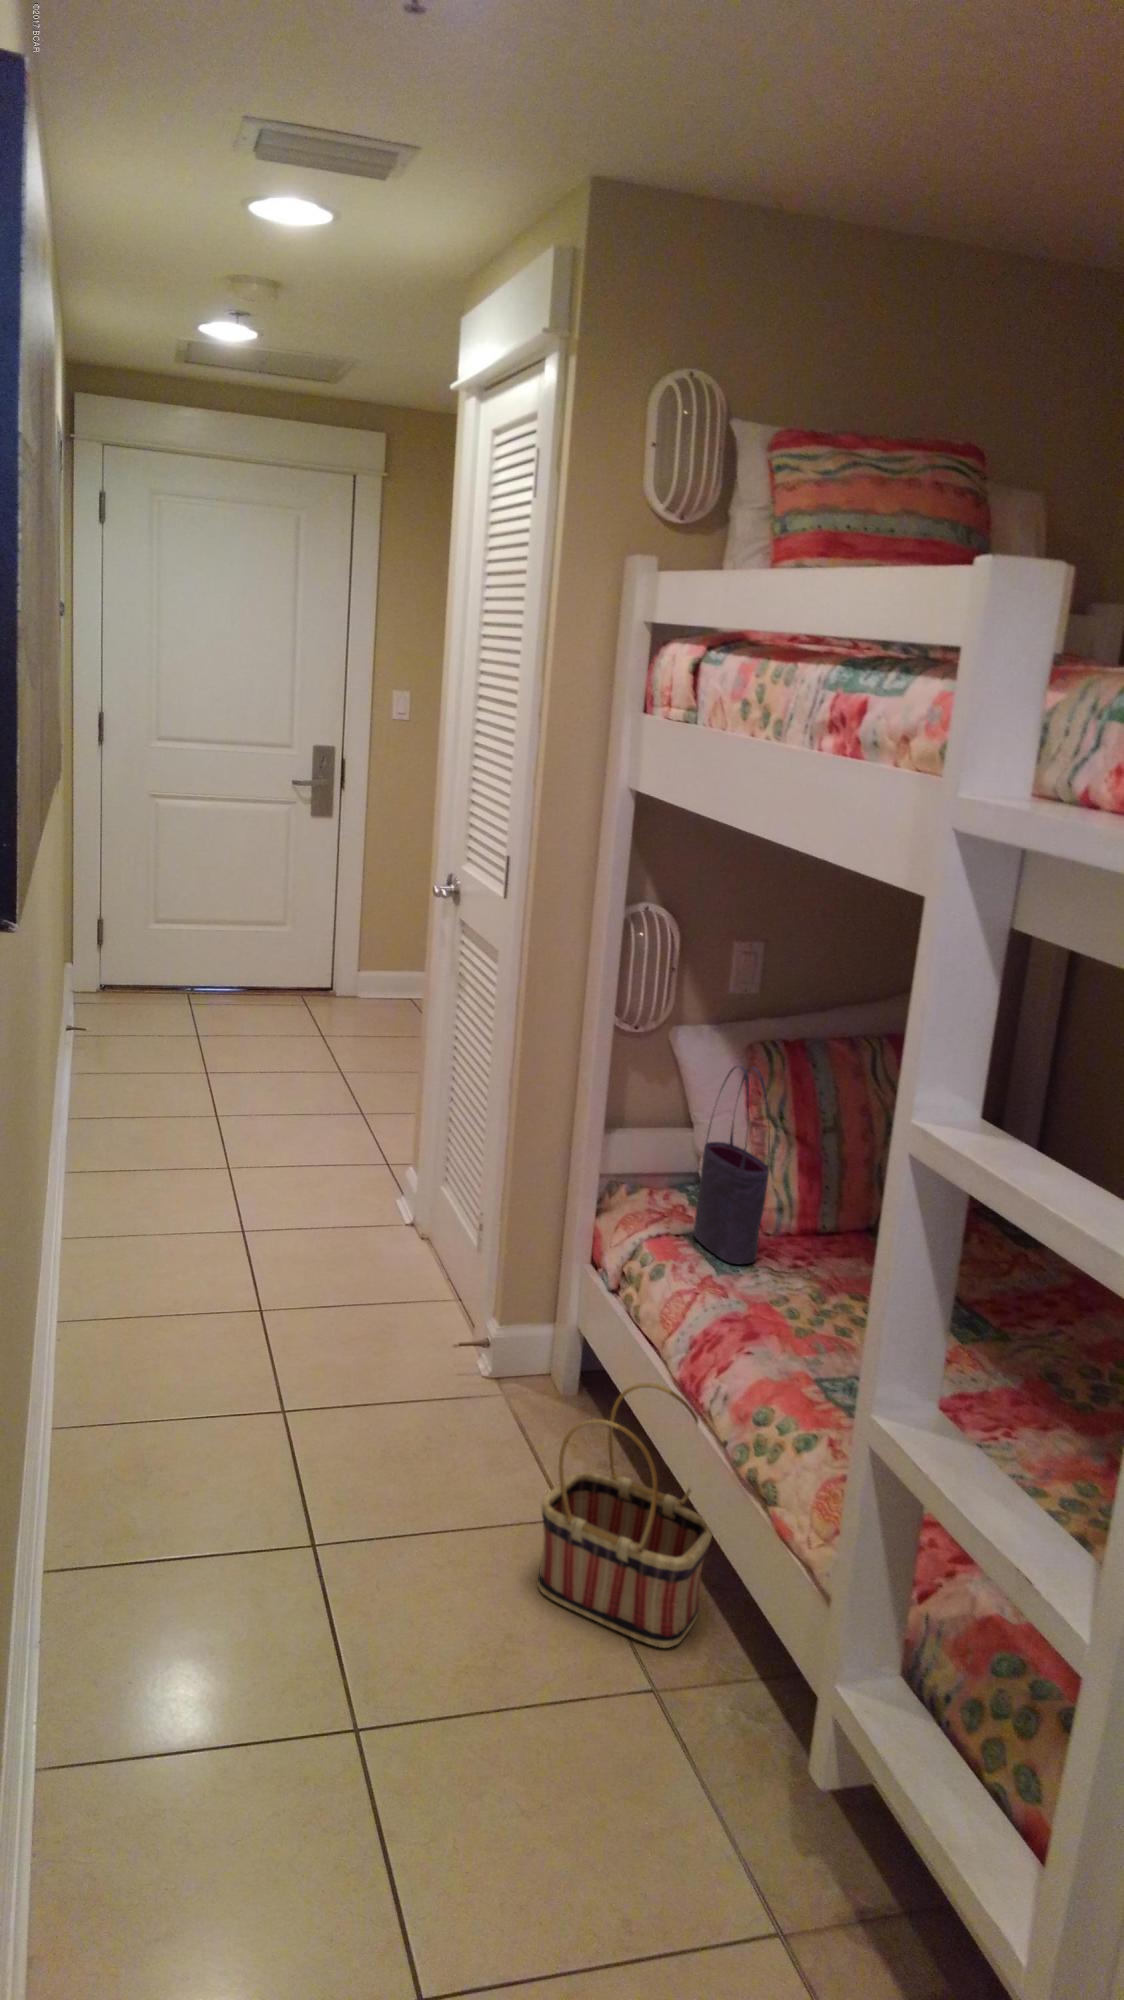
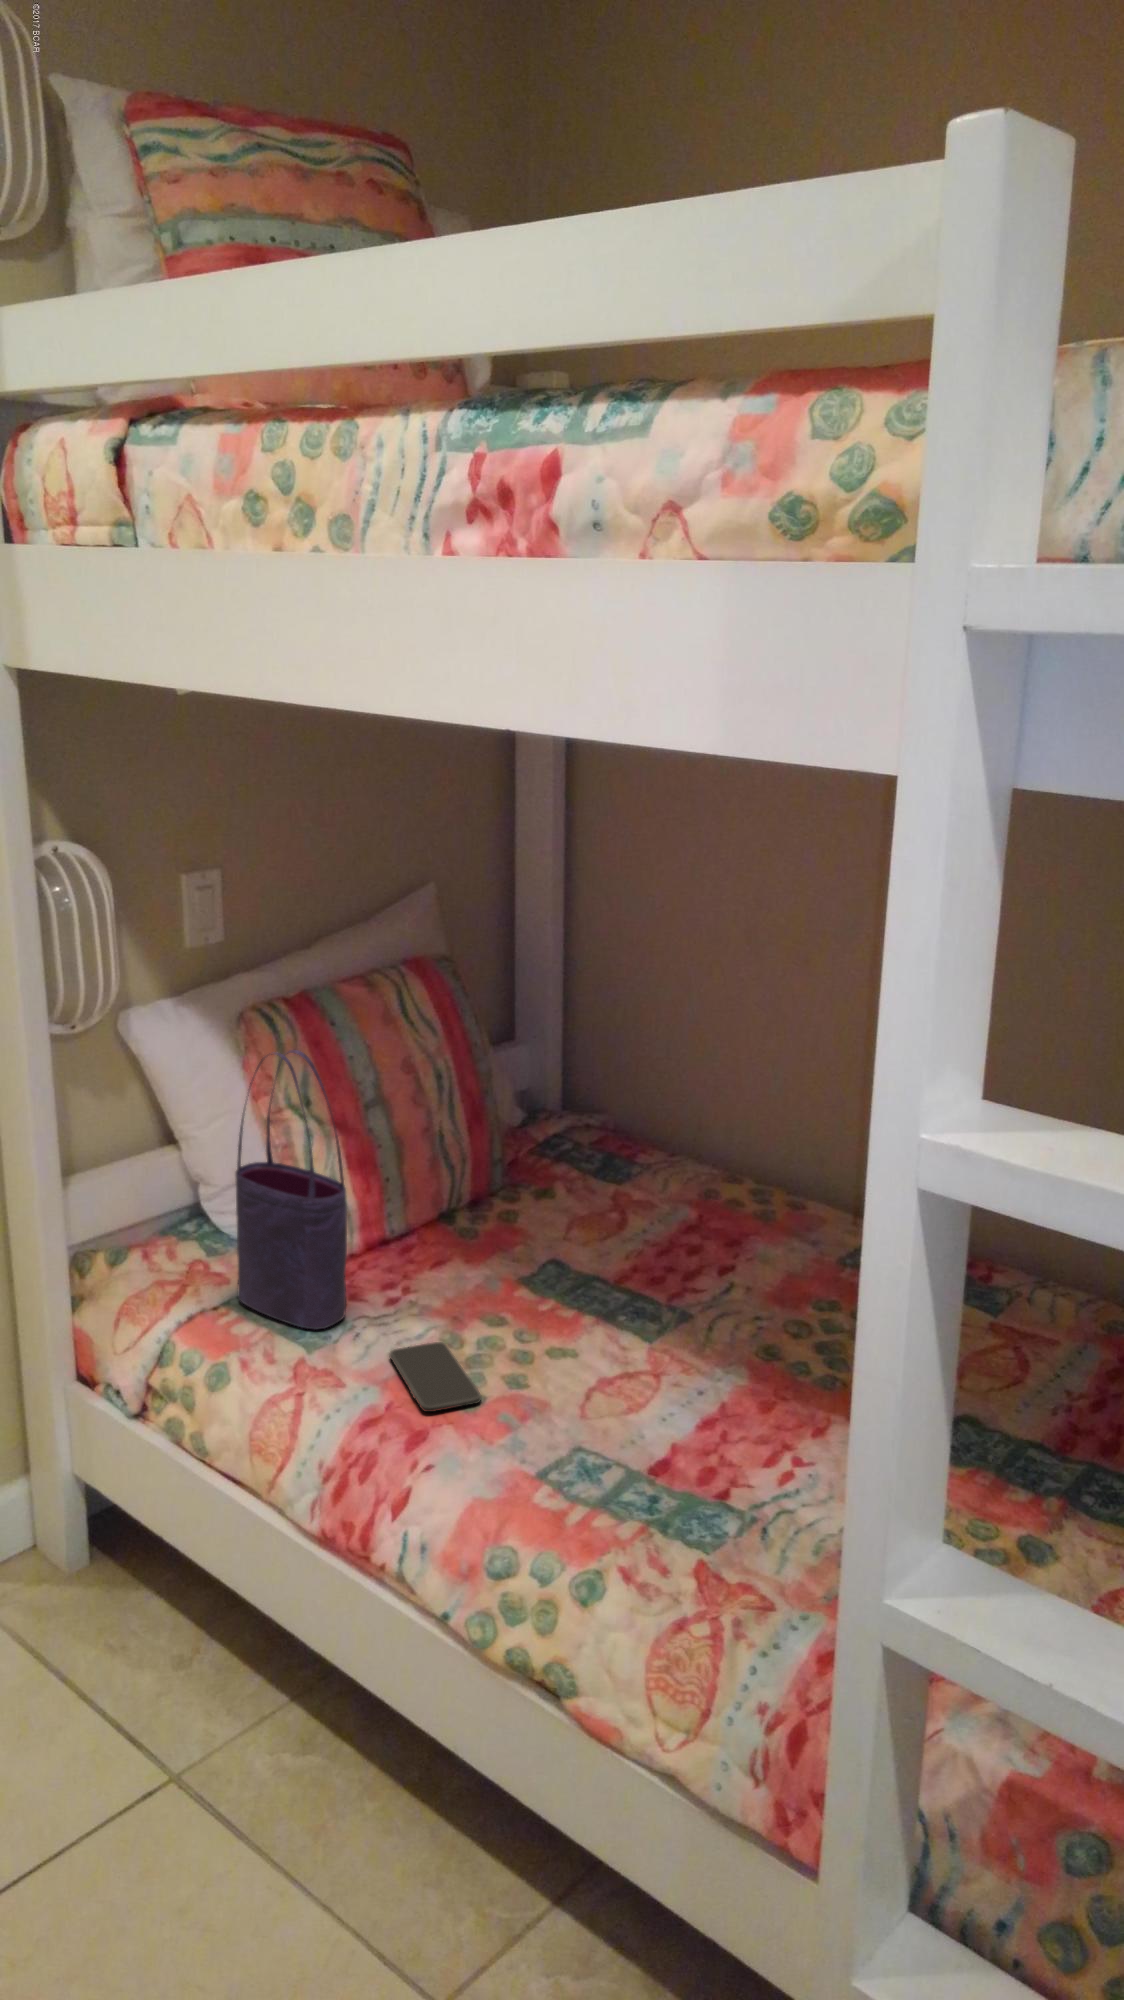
smartphone: none [765,1287,810,1330] -> present [389,1342,481,1412]
basket: present [538,1383,712,1648] -> none [164,1555,429,1933]

